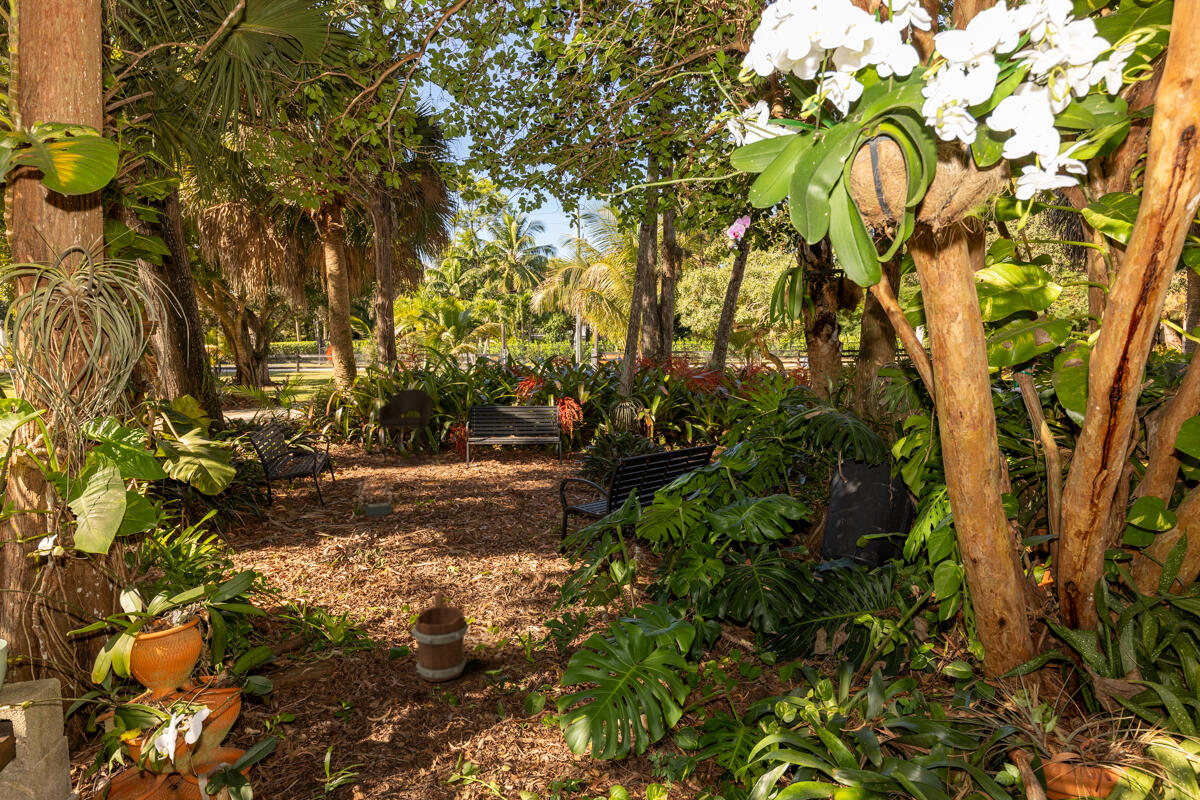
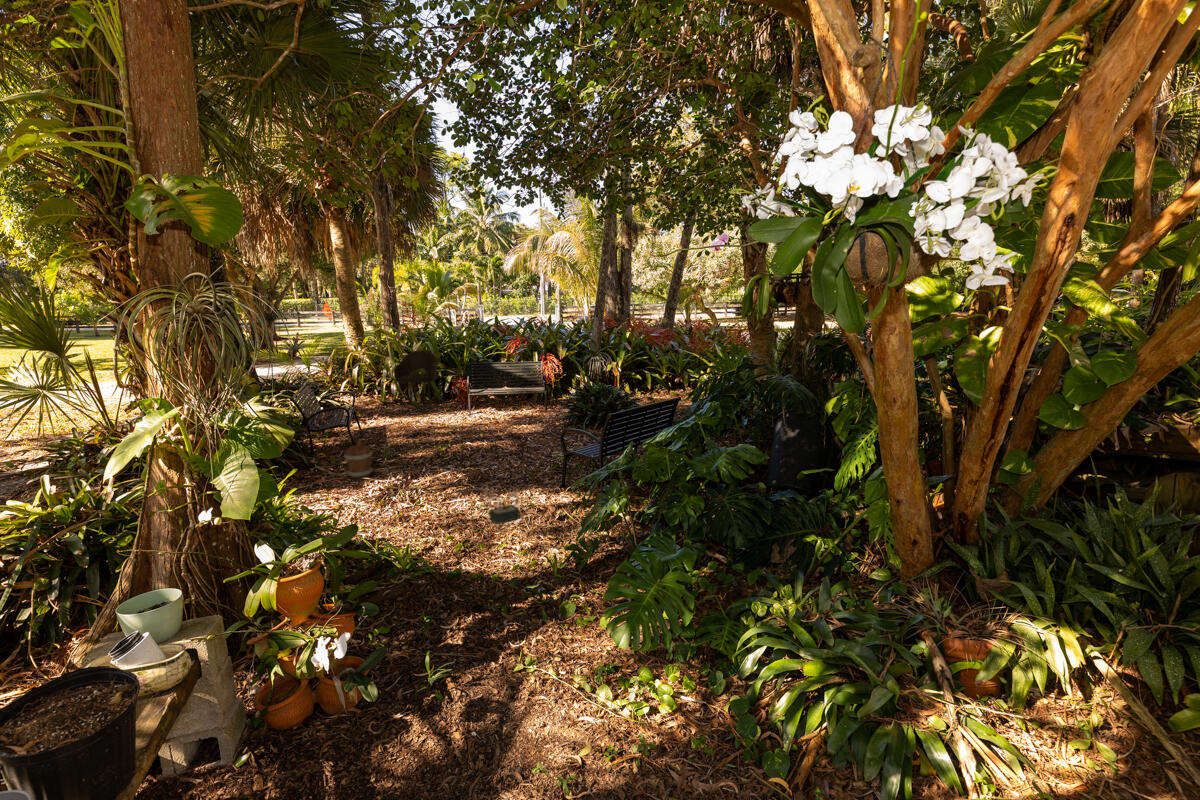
decorative plant: present [355,482,396,516] -> present [480,487,523,524]
bucket: present [412,592,469,682] -> present [344,440,373,478]

